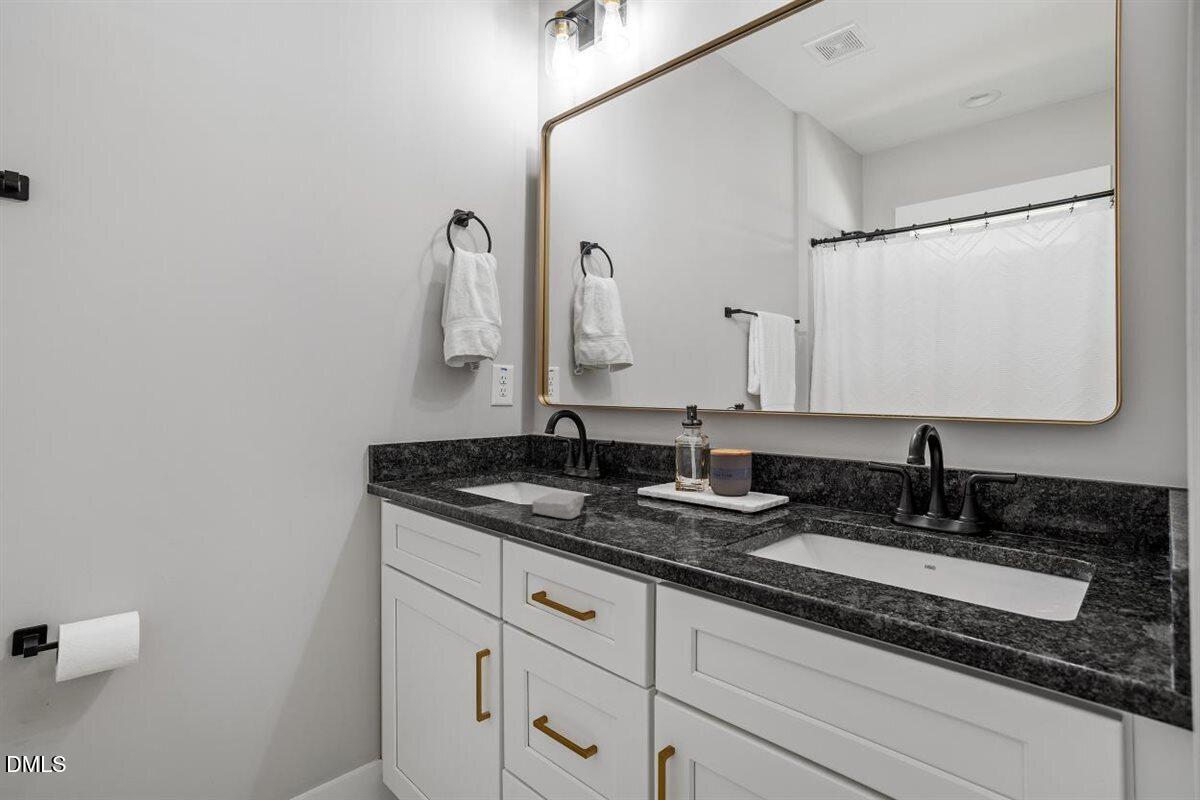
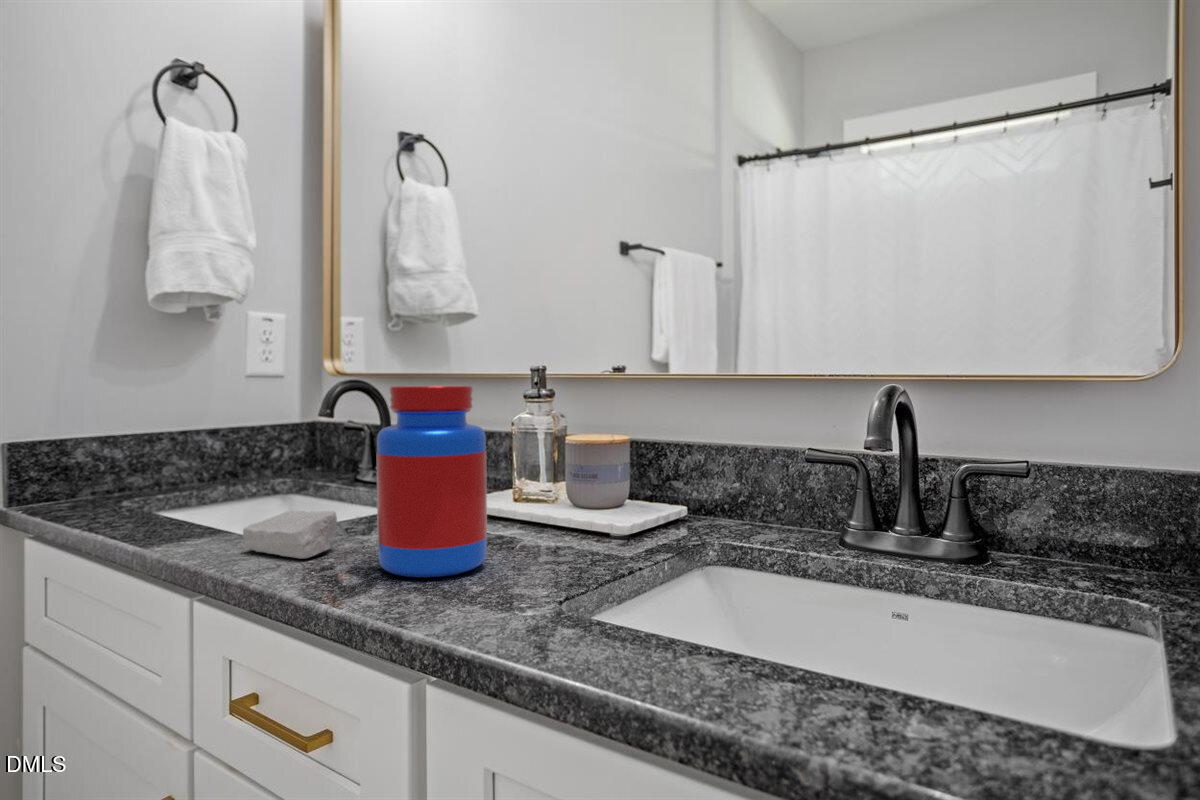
jar: none [615,422,676,531] -> present [376,386,487,577]

